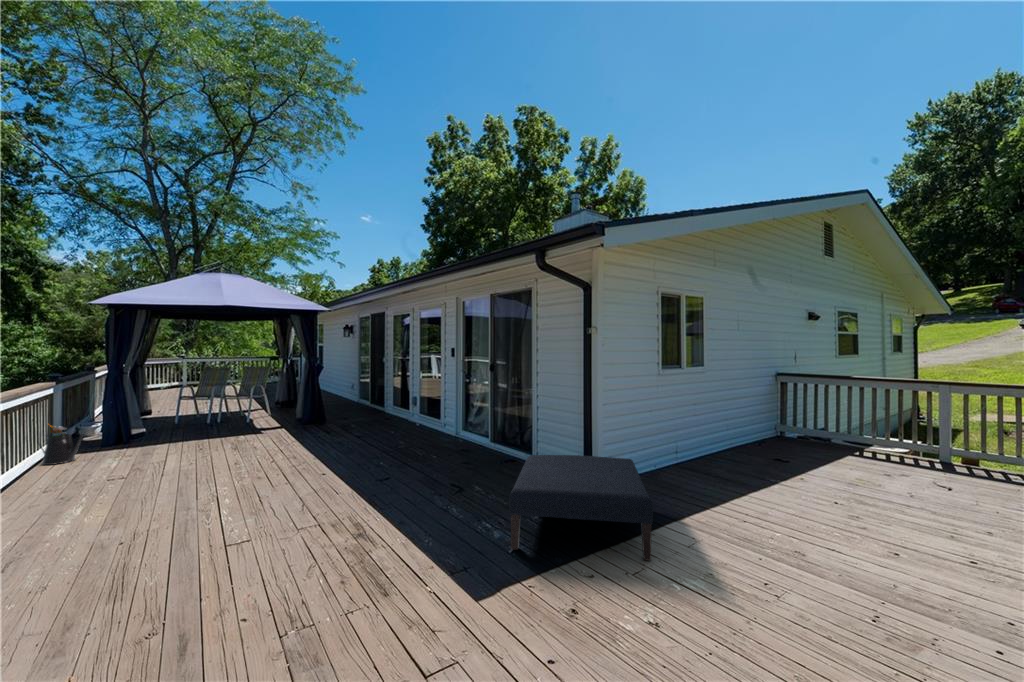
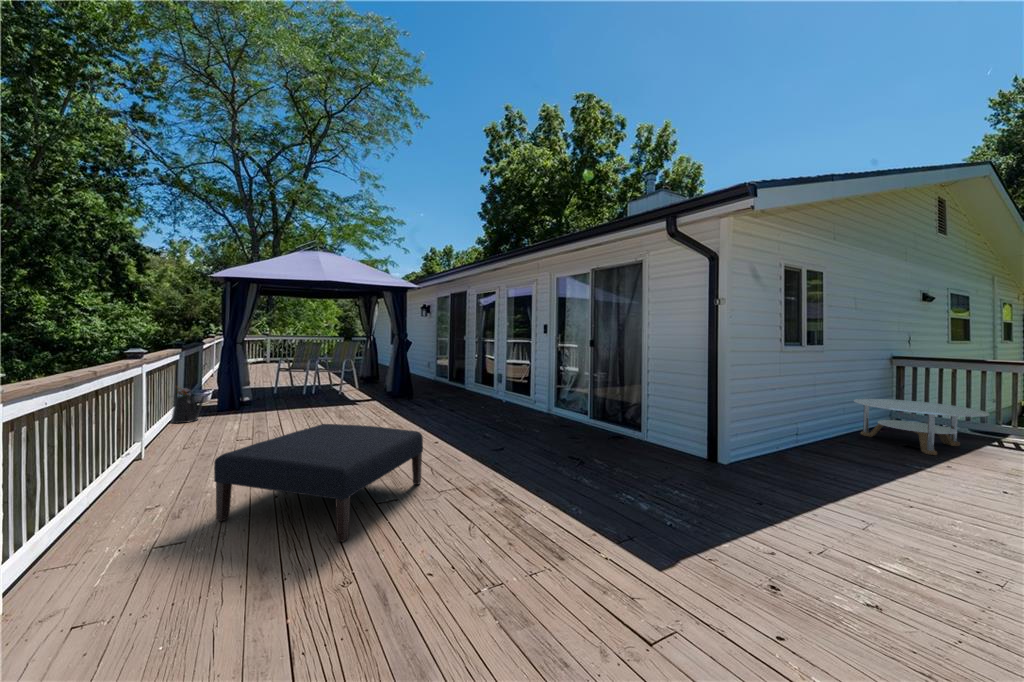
round table: none [732,414,835,467] -> present [854,399,990,455]
ottoman: present [510,455,653,561] -> present [214,424,423,542]

